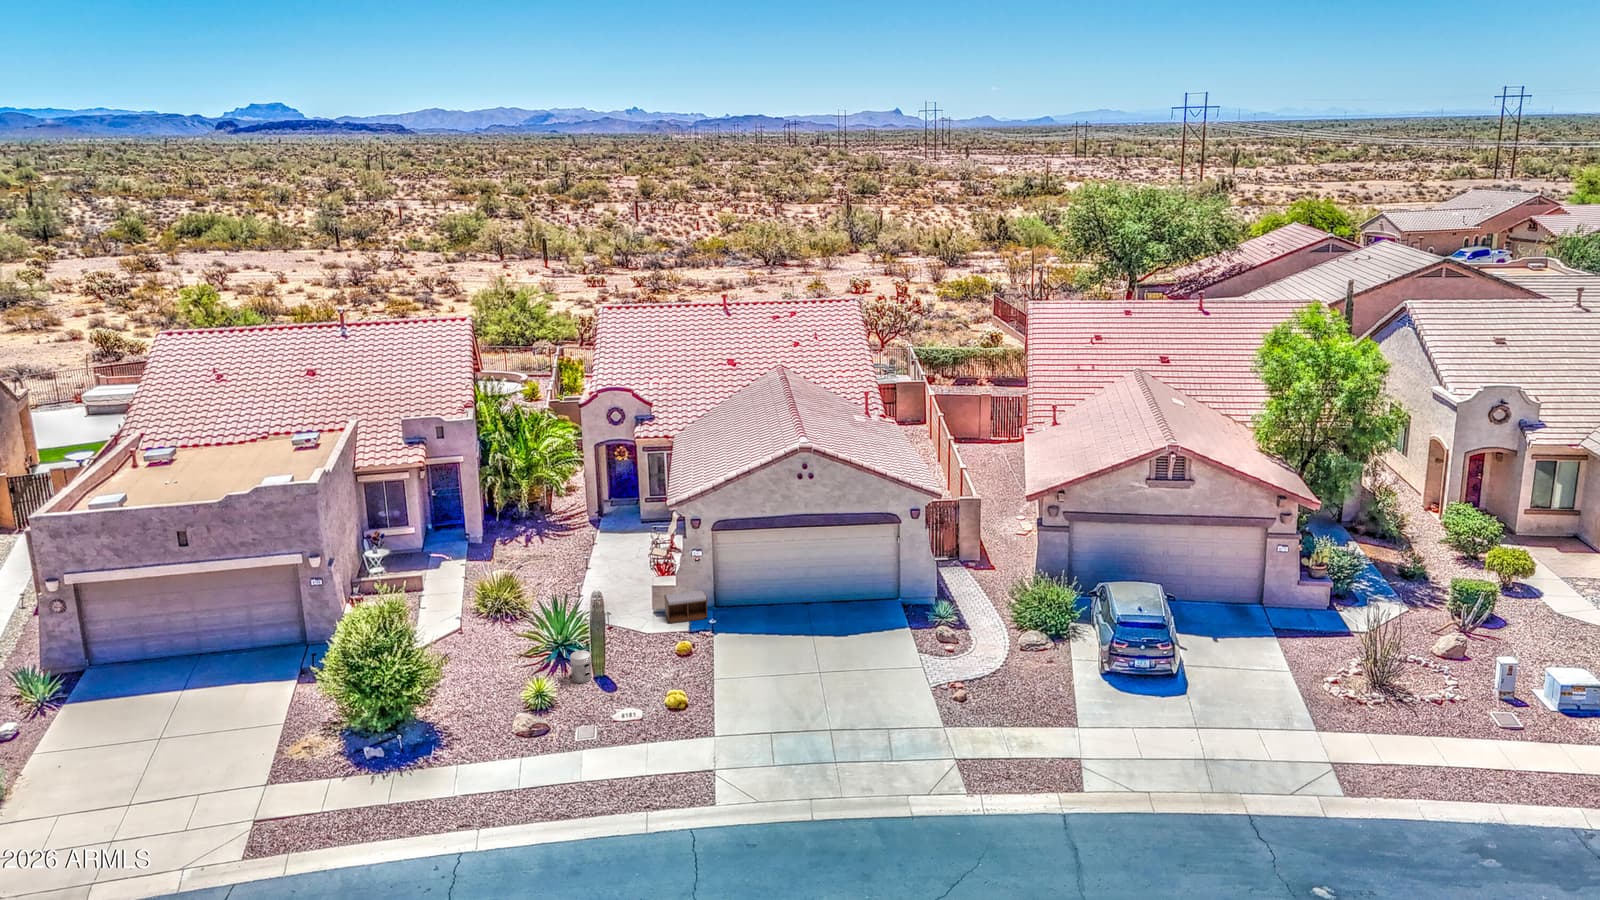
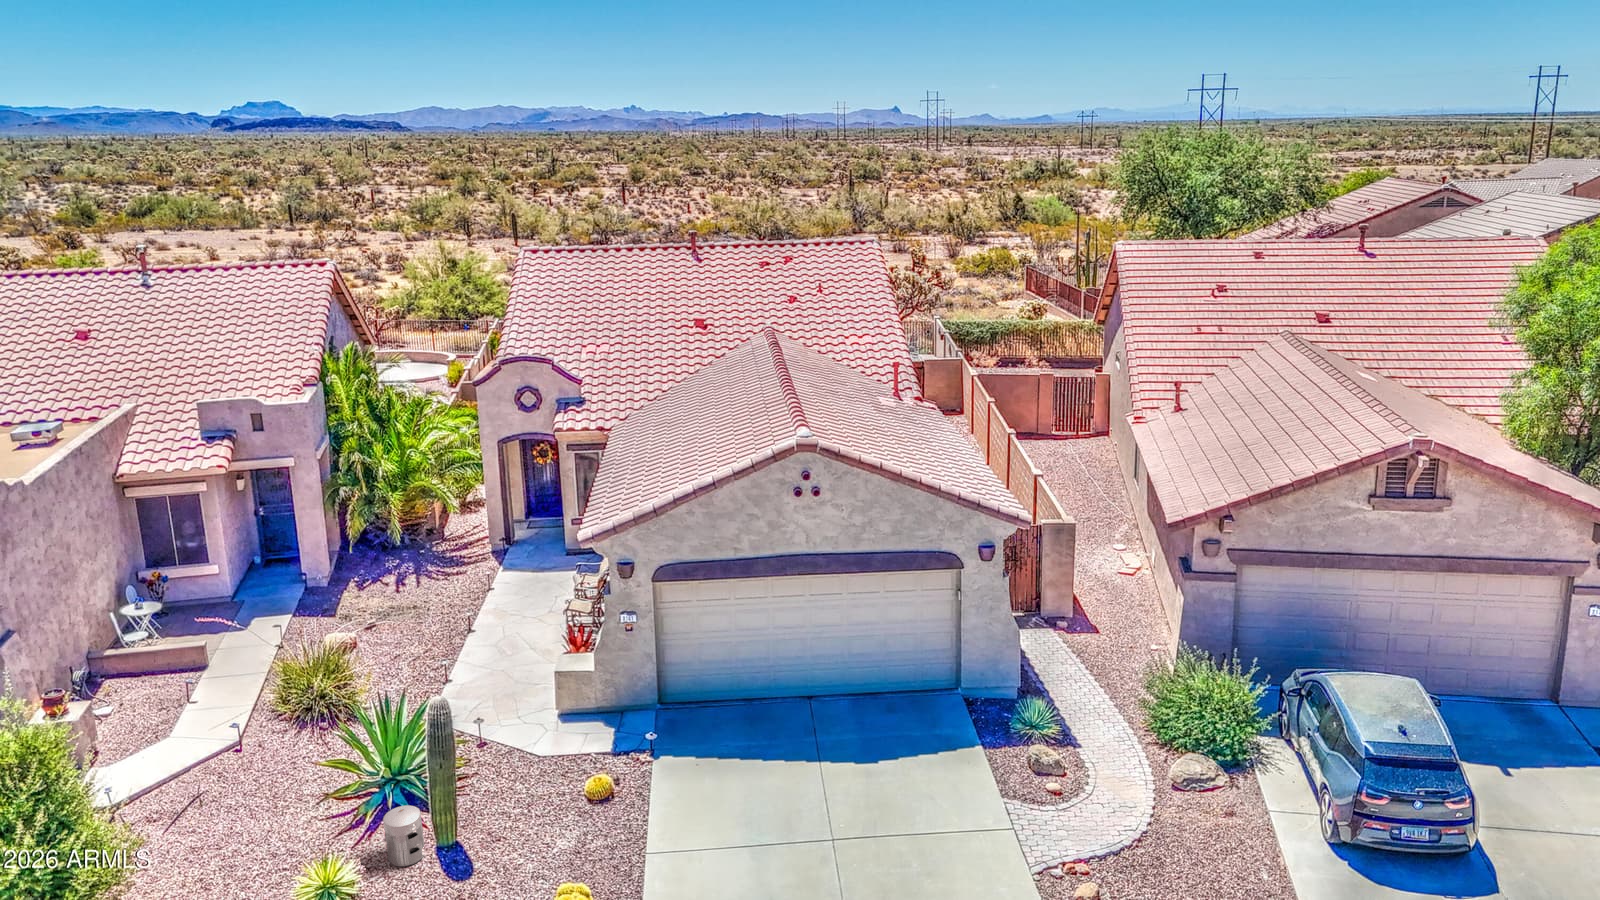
bench: present [664,590,708,623] -> none [574,677,645,735]

